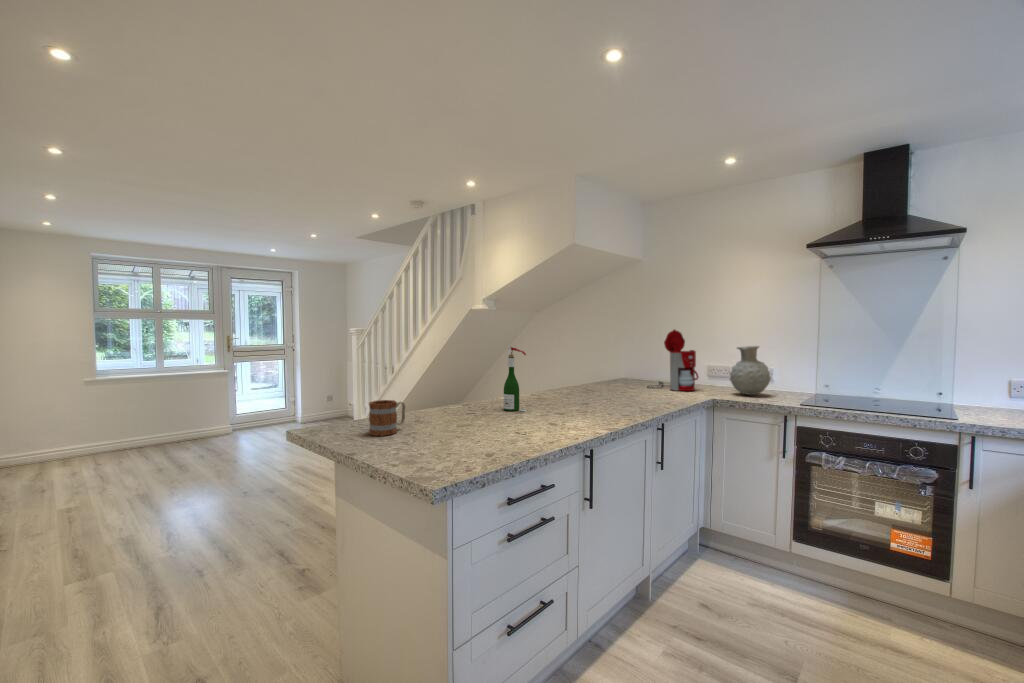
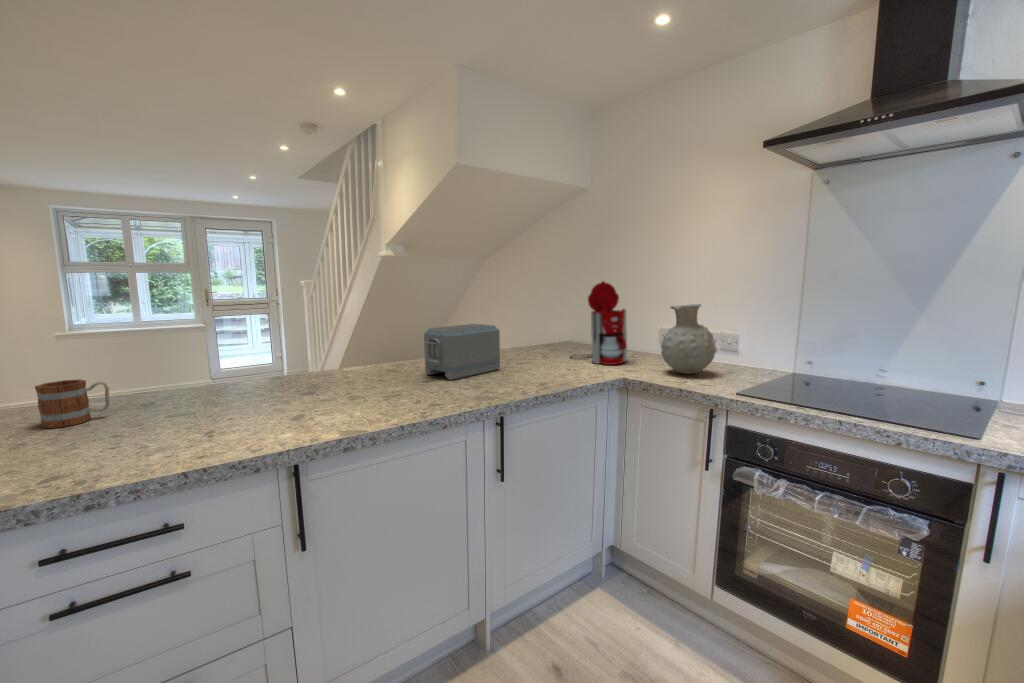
wine bottle: present [504,346,526,411] -> none [304,306,328,392]
toaster: none [568,361,616,402] -> present [424,324,500,380]

